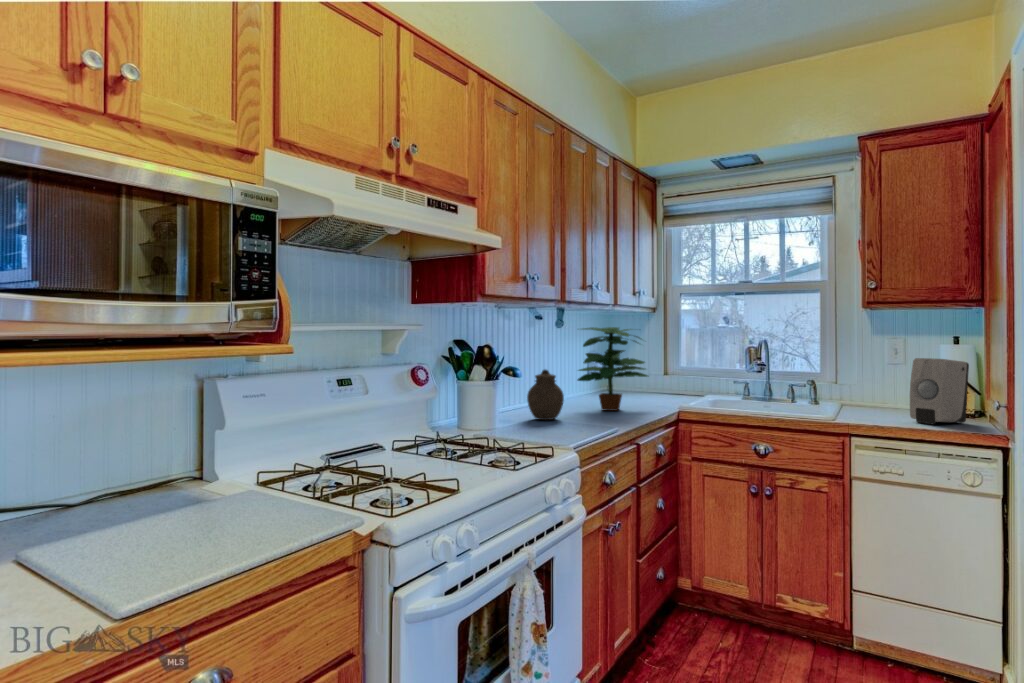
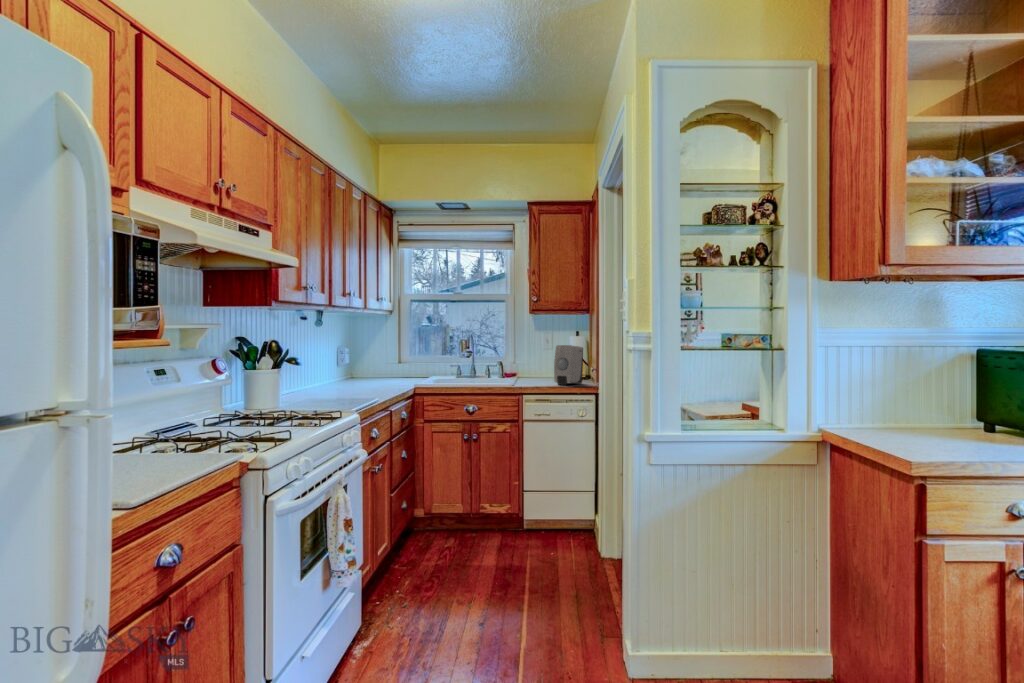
potted plant: present [578,327,648,411] -> none [336,325,393,389]
jar: present [527,370,564,420] -> none [302,358,332,398]

